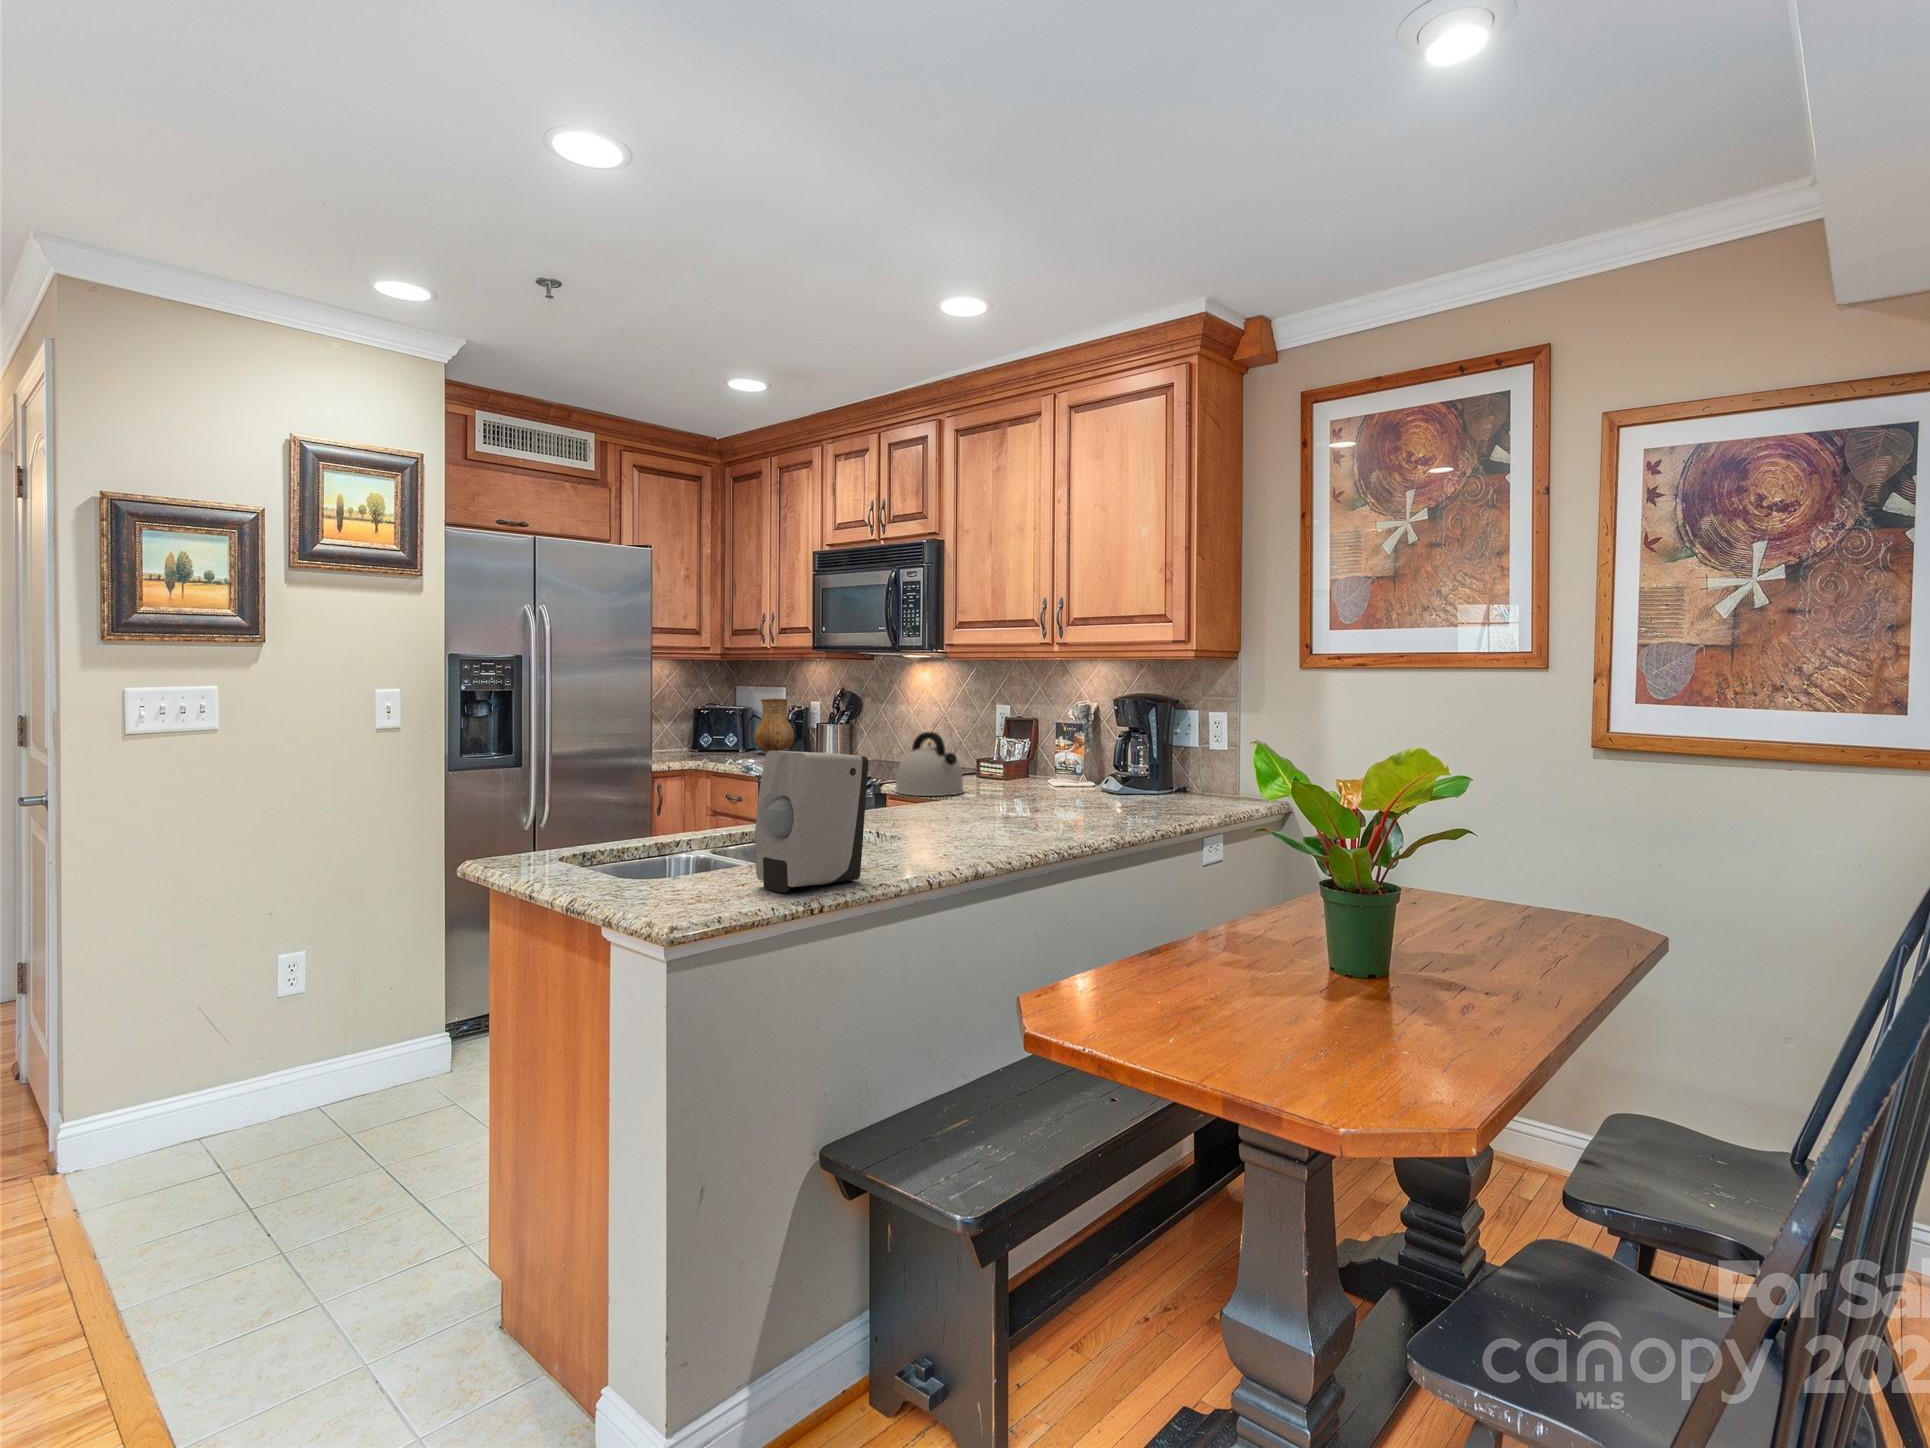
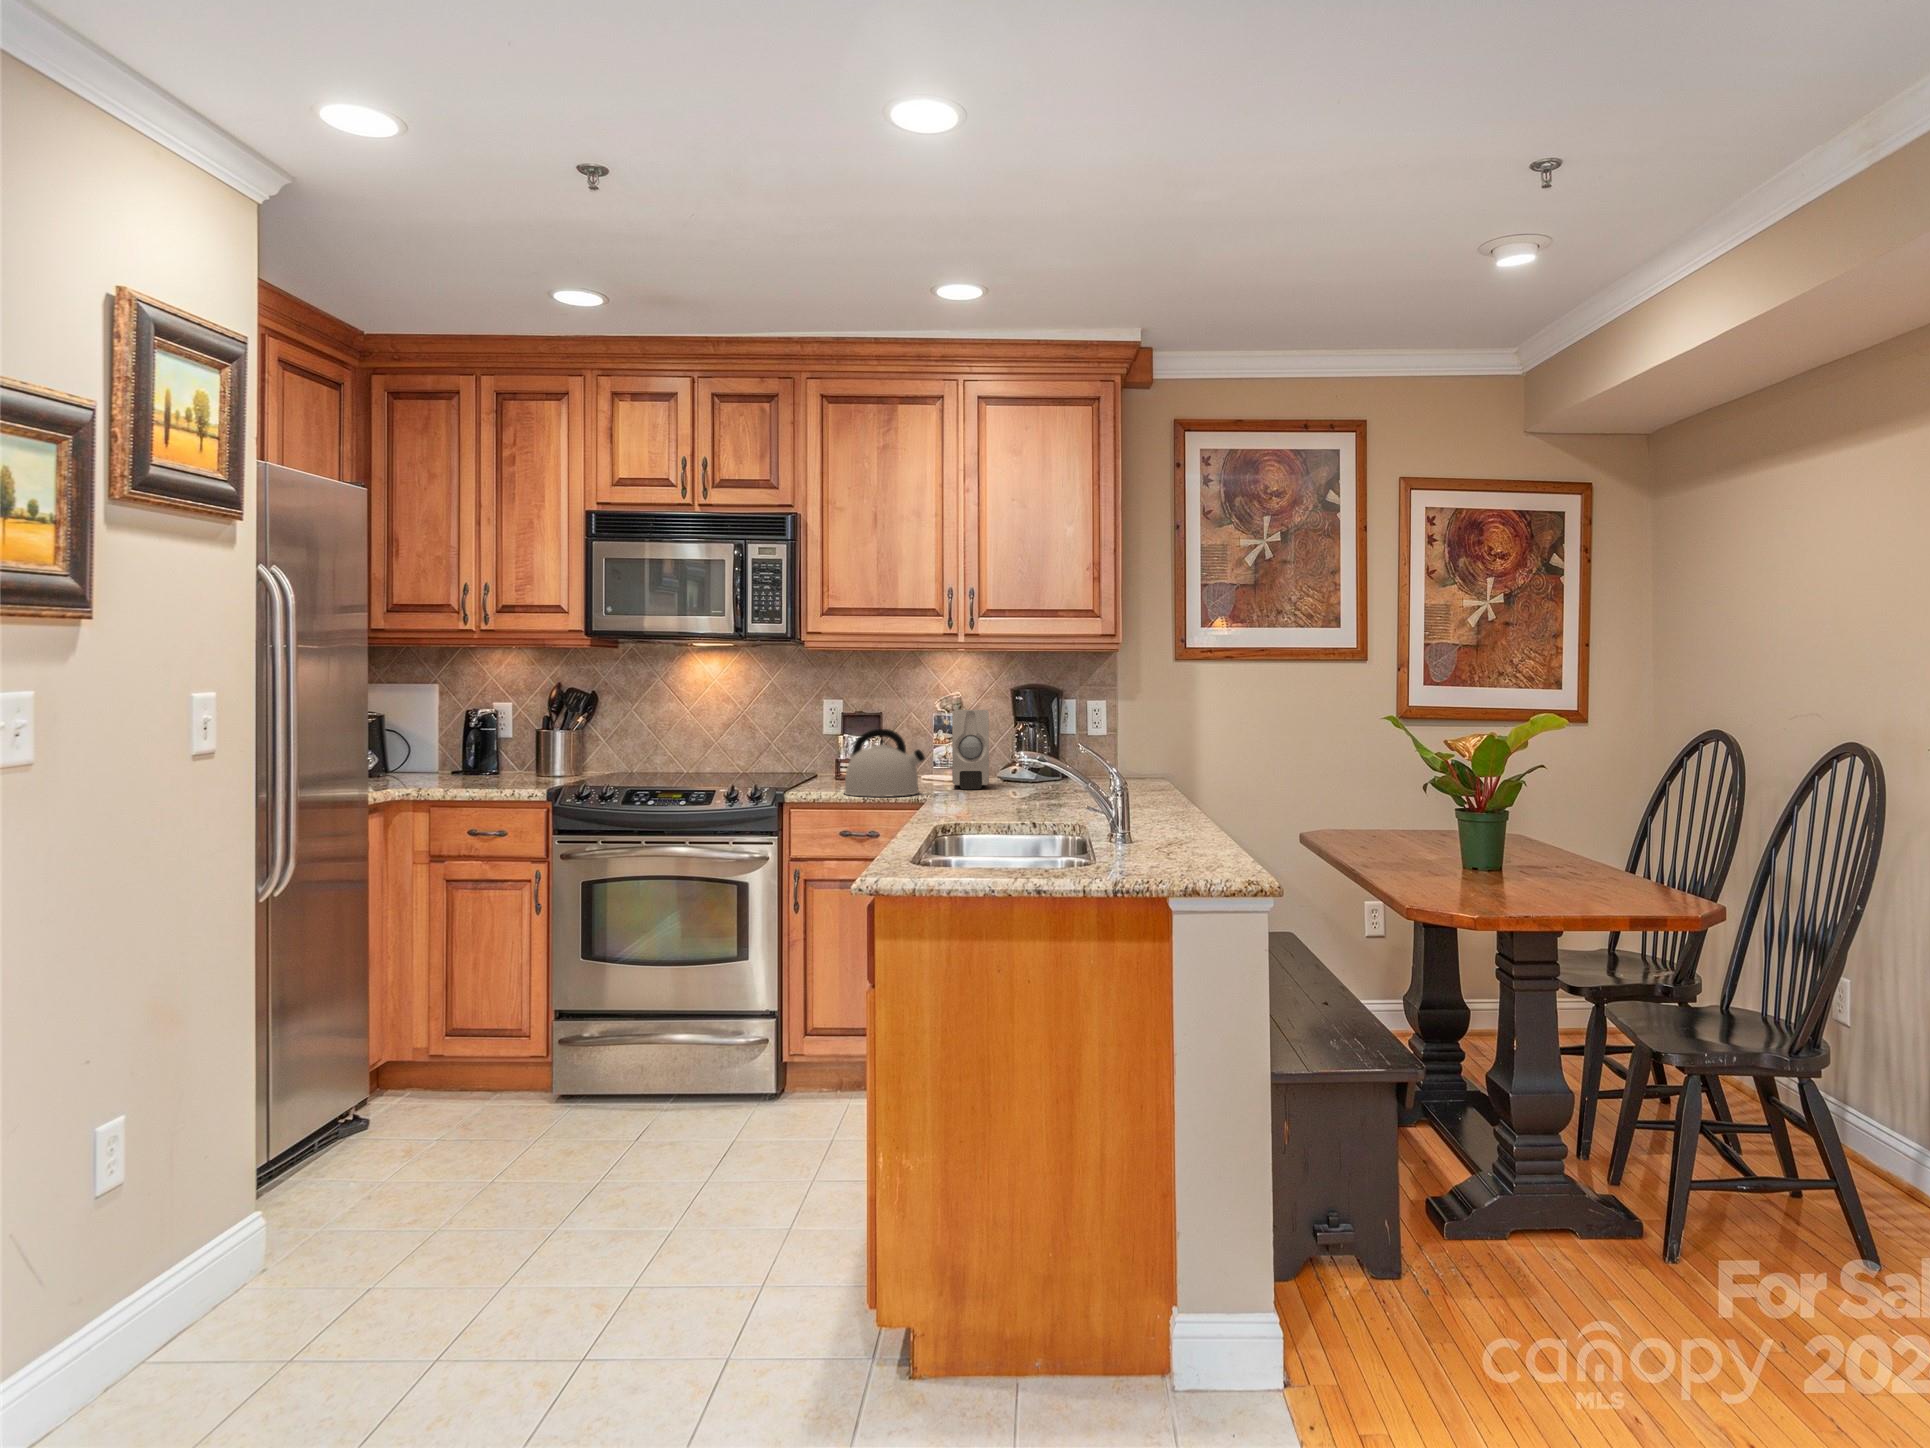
ceramic pitcher: present [754,699,794,754] -> none [443,701,501,777]
soap dispenser: present [755,751,868,893] -> present [952,710,989,789]

